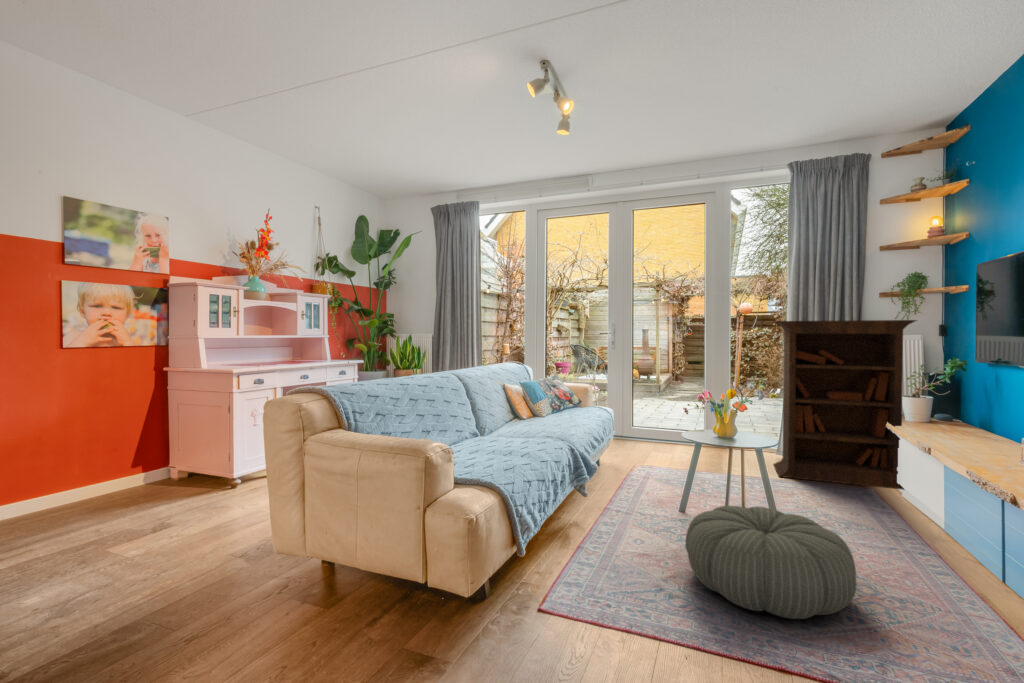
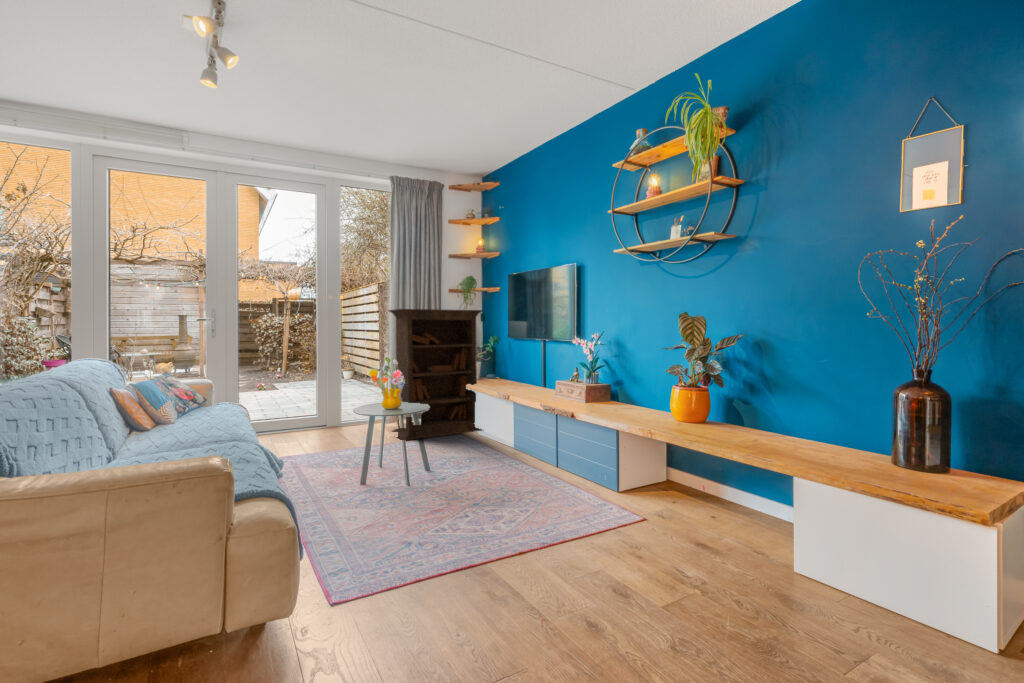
pouf: present [686,506,856,619] -> none [409,454,528,529]

